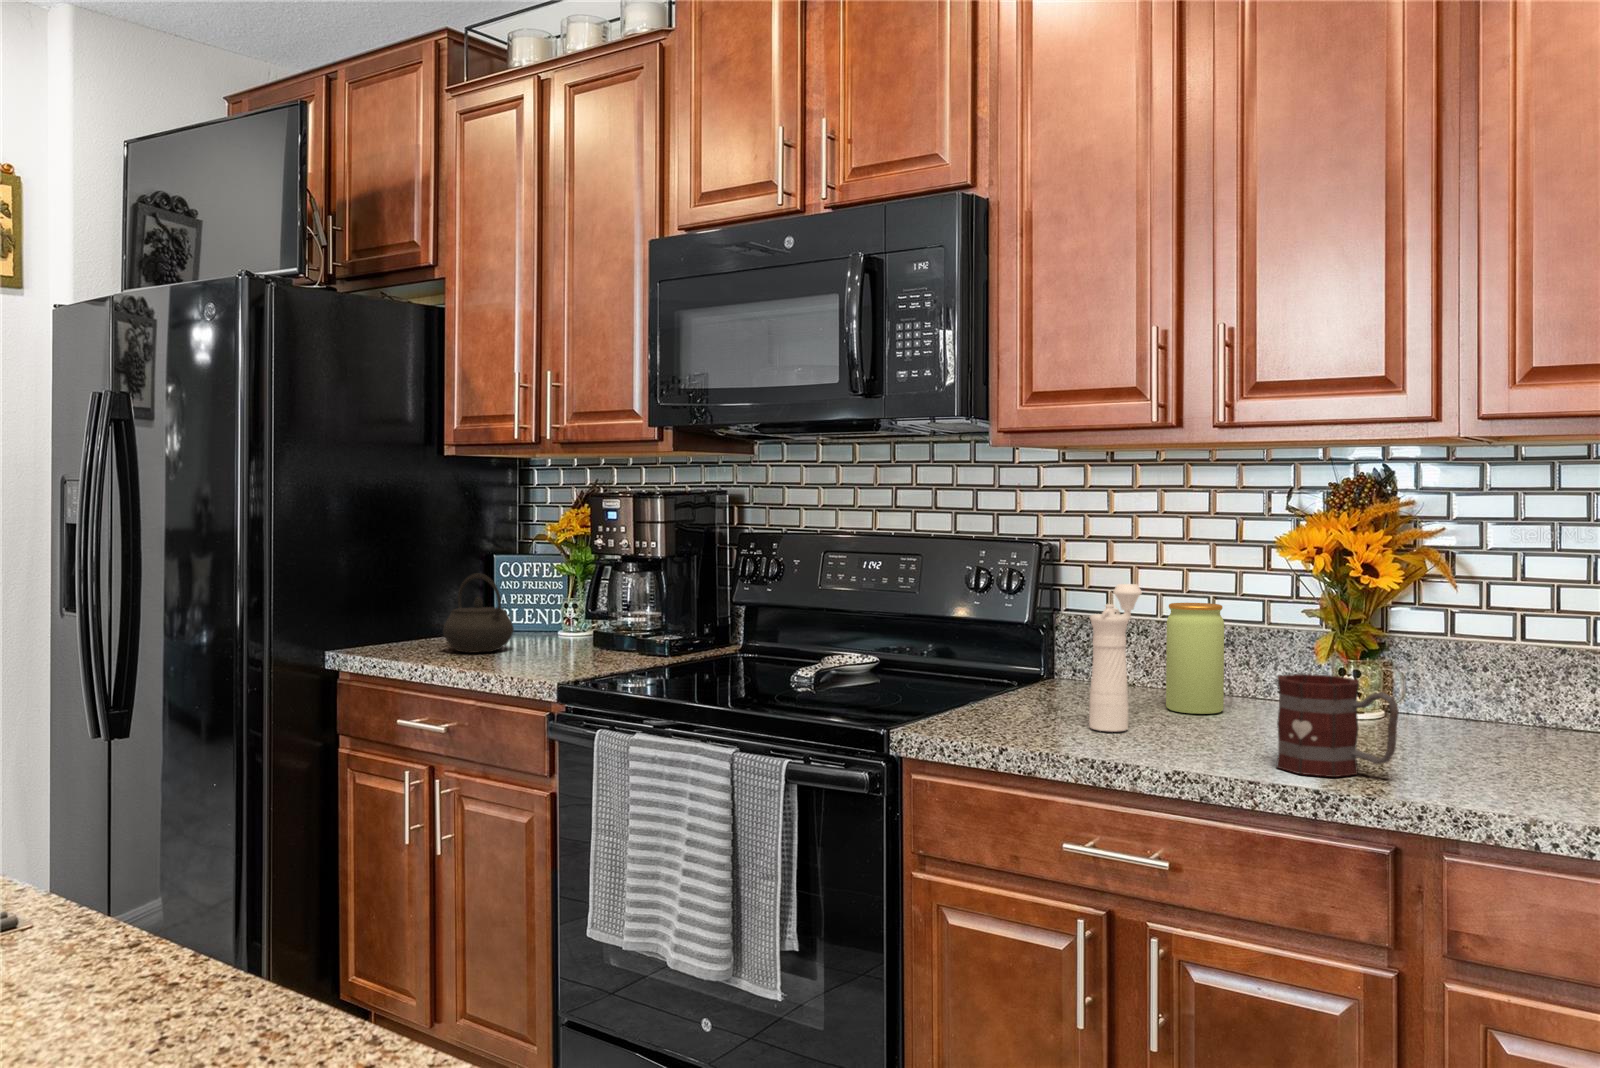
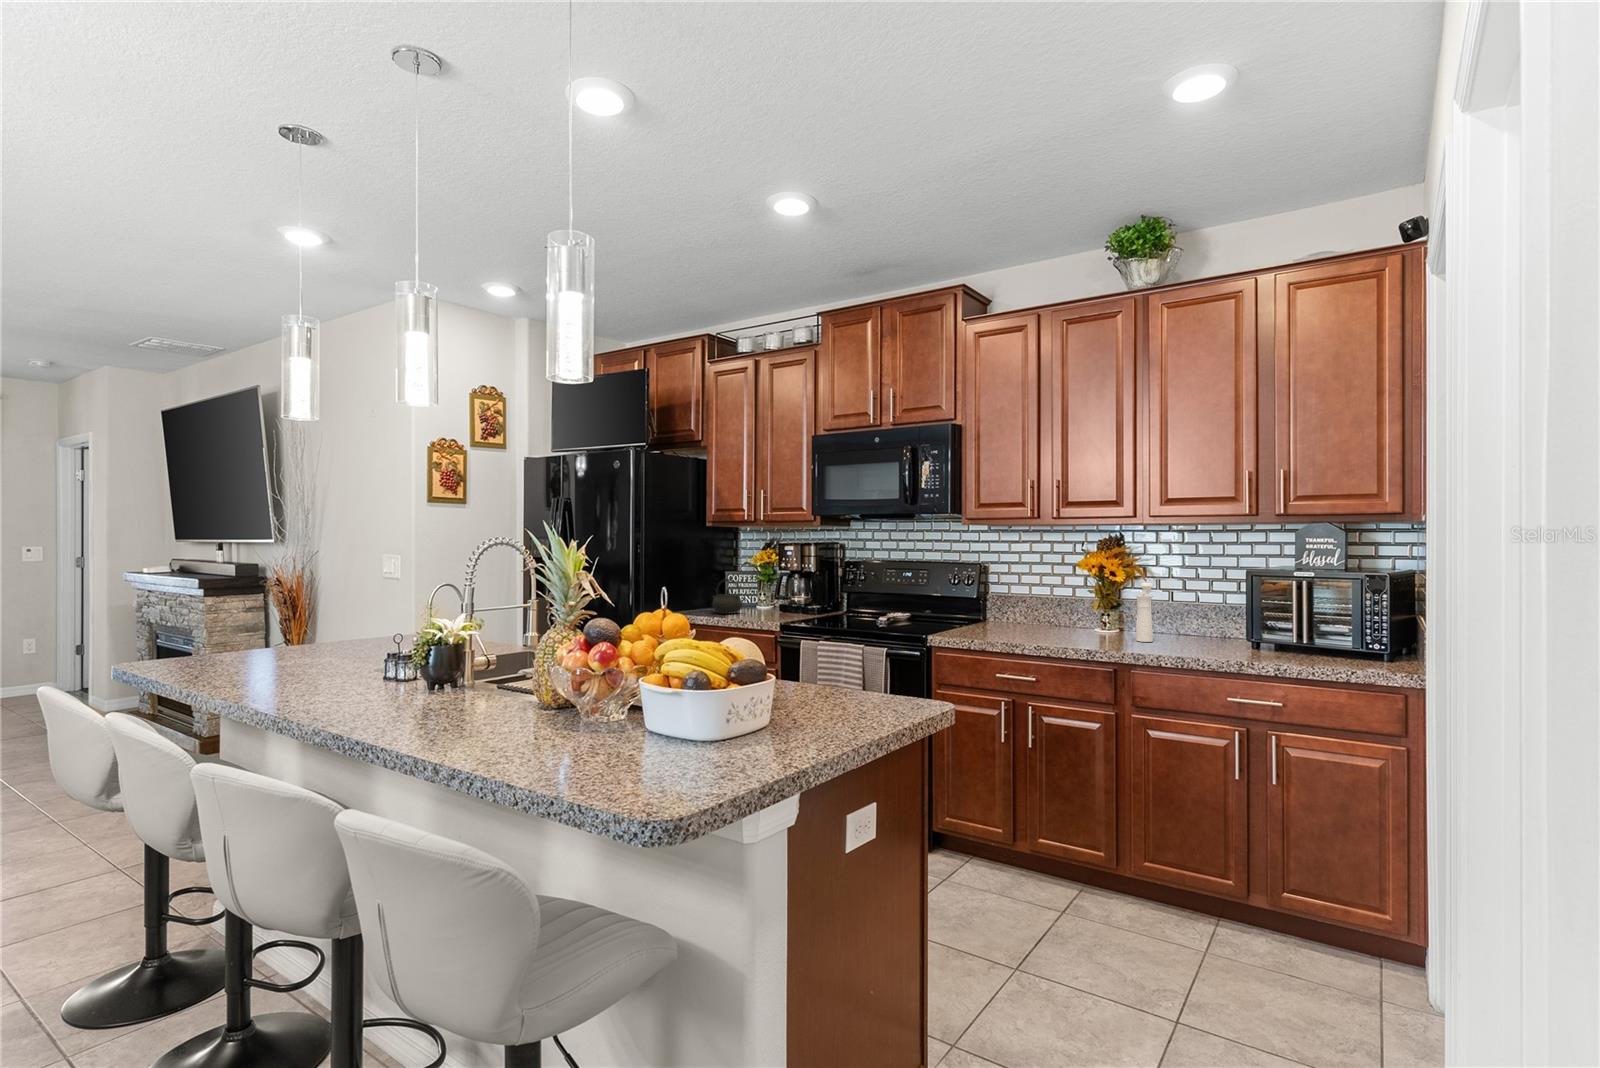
pepper mill: present [1089,584,1142,732] -> present [1136,583,1153,642]
jar: present [1166,603,1224,714] -> none [1035,588,1057,631]
mug: present [1277,674,1399,777] -> none [1074,611,1116,646]

